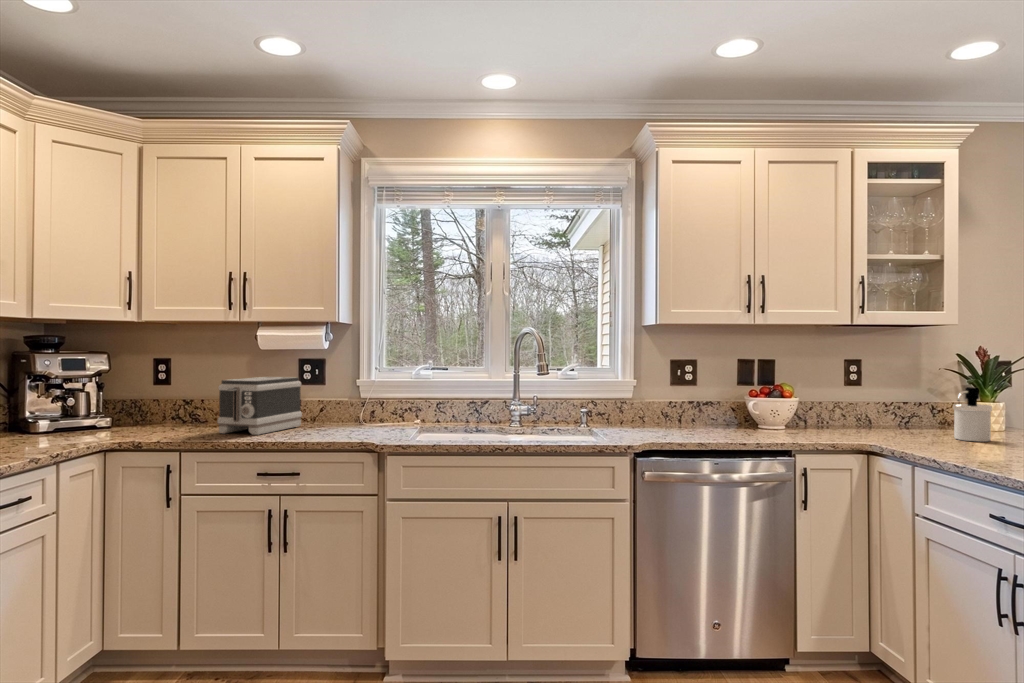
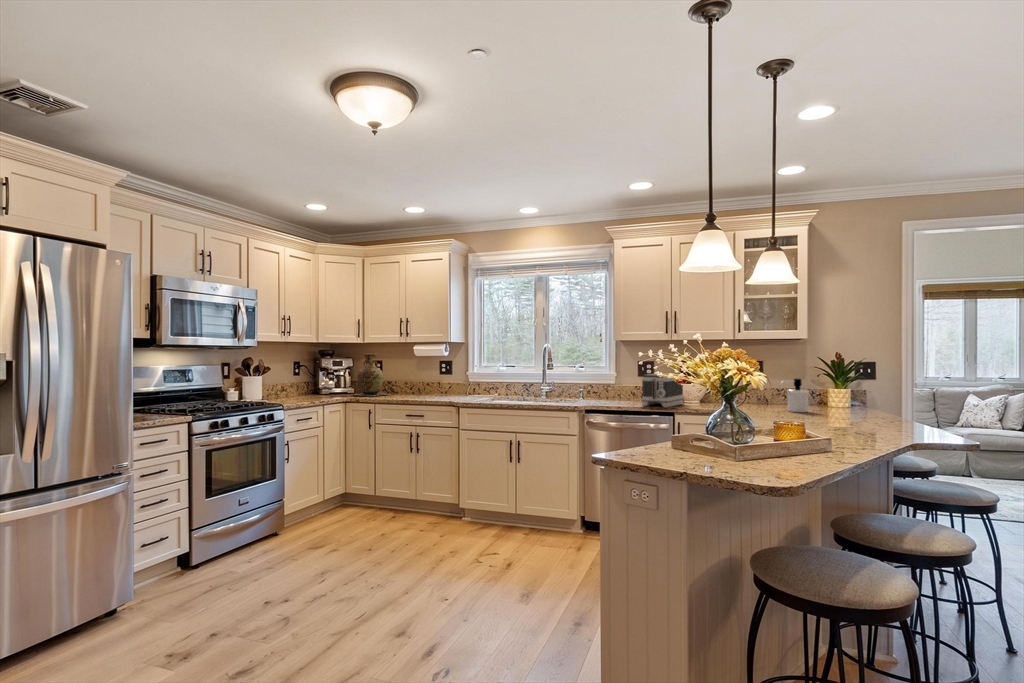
vase: none [103,344,200,434] -> present [354,354,387,396]
toaster: present [217,377,302,435] -> present [642,374,684,407]

